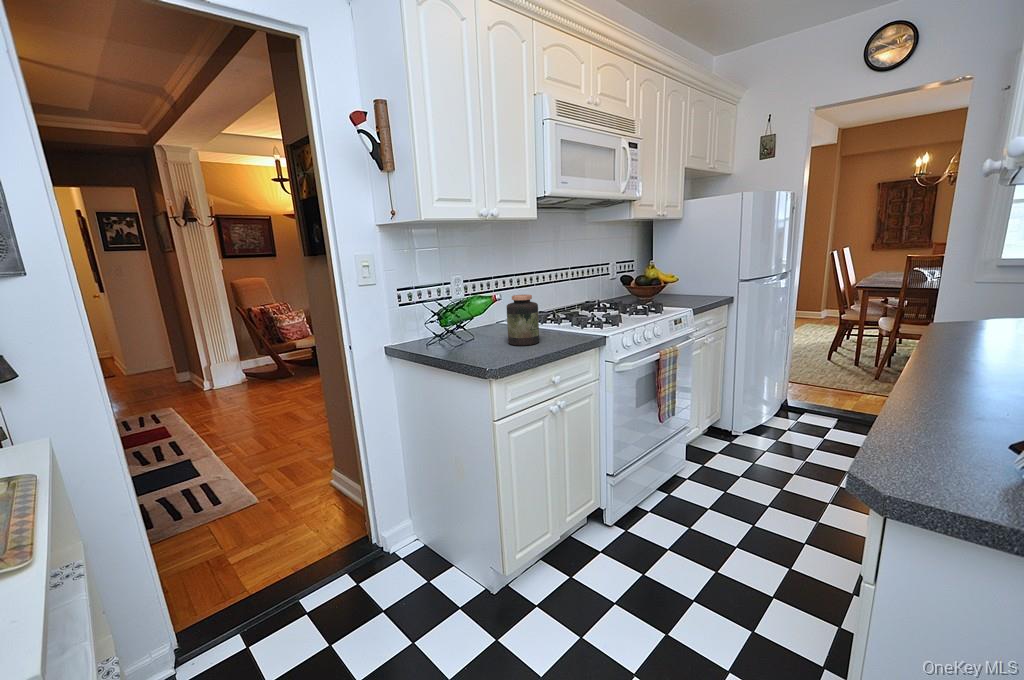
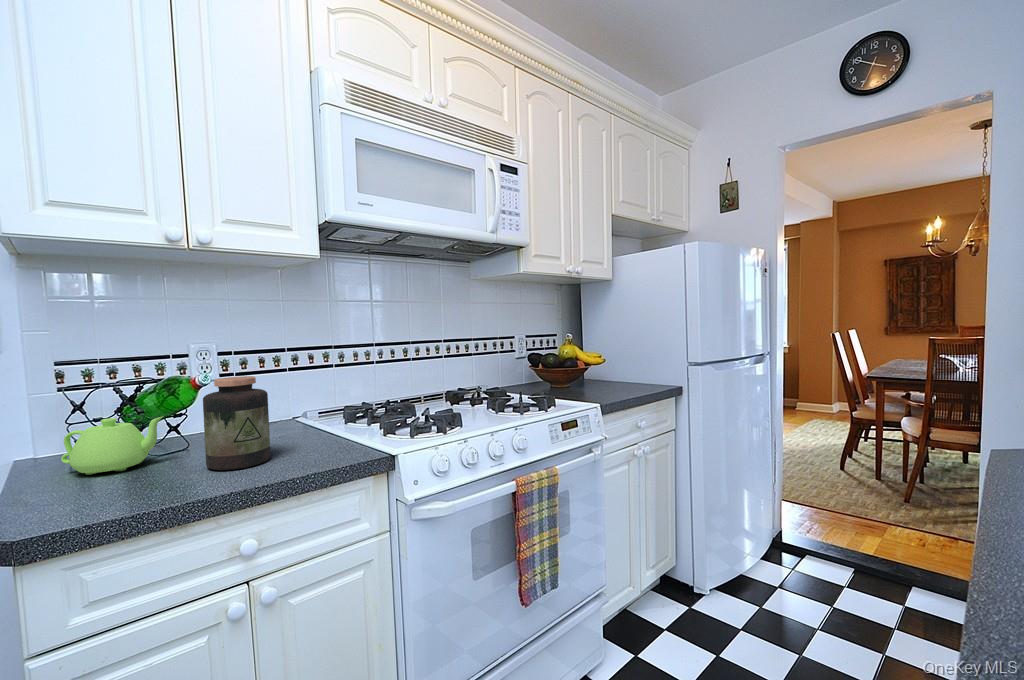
teapot: none [433,318,478,350] -> present [61,416,164,475]

